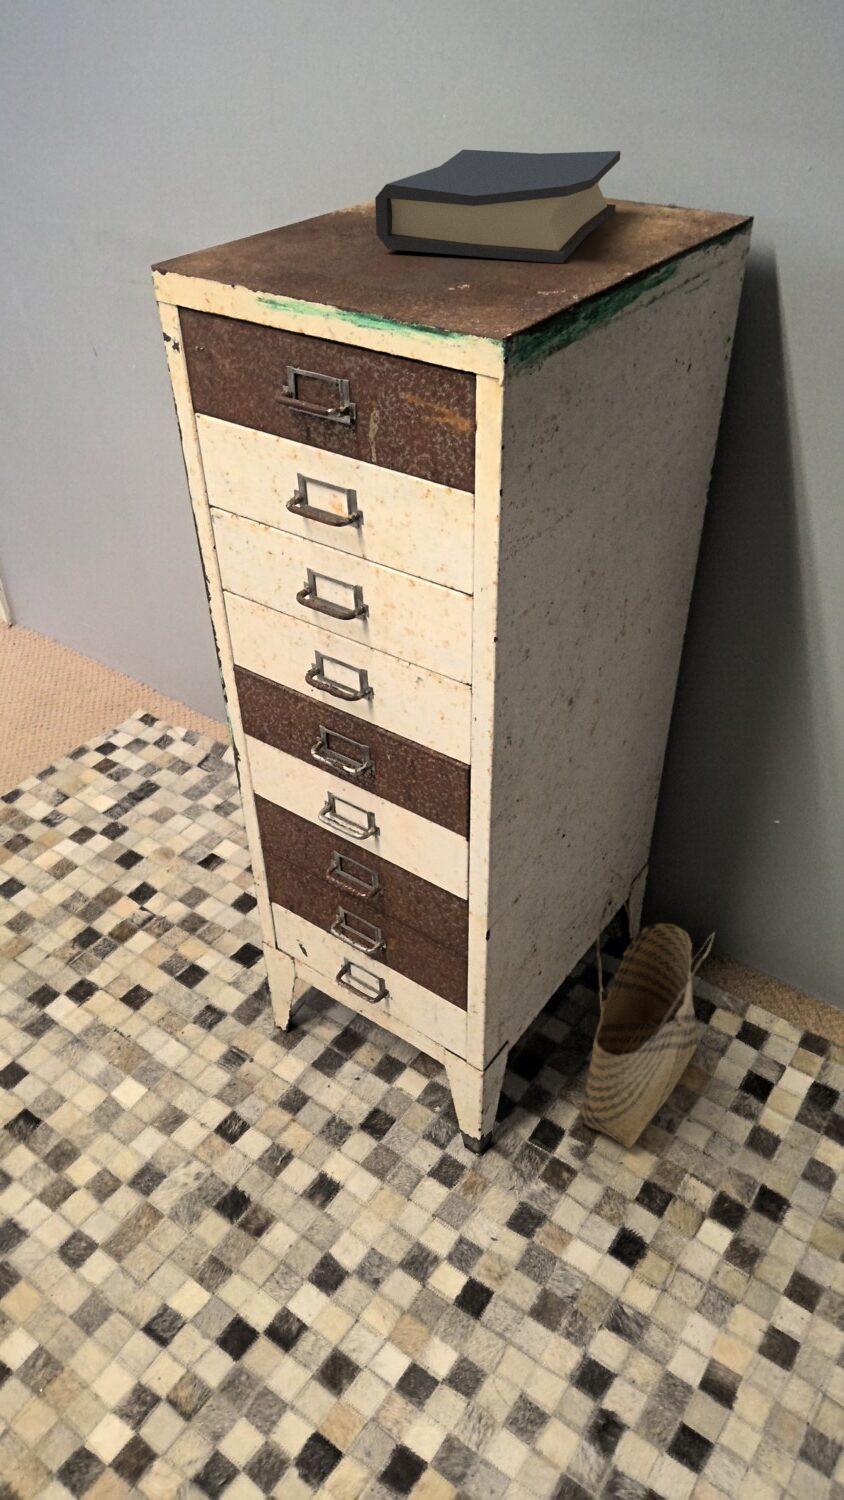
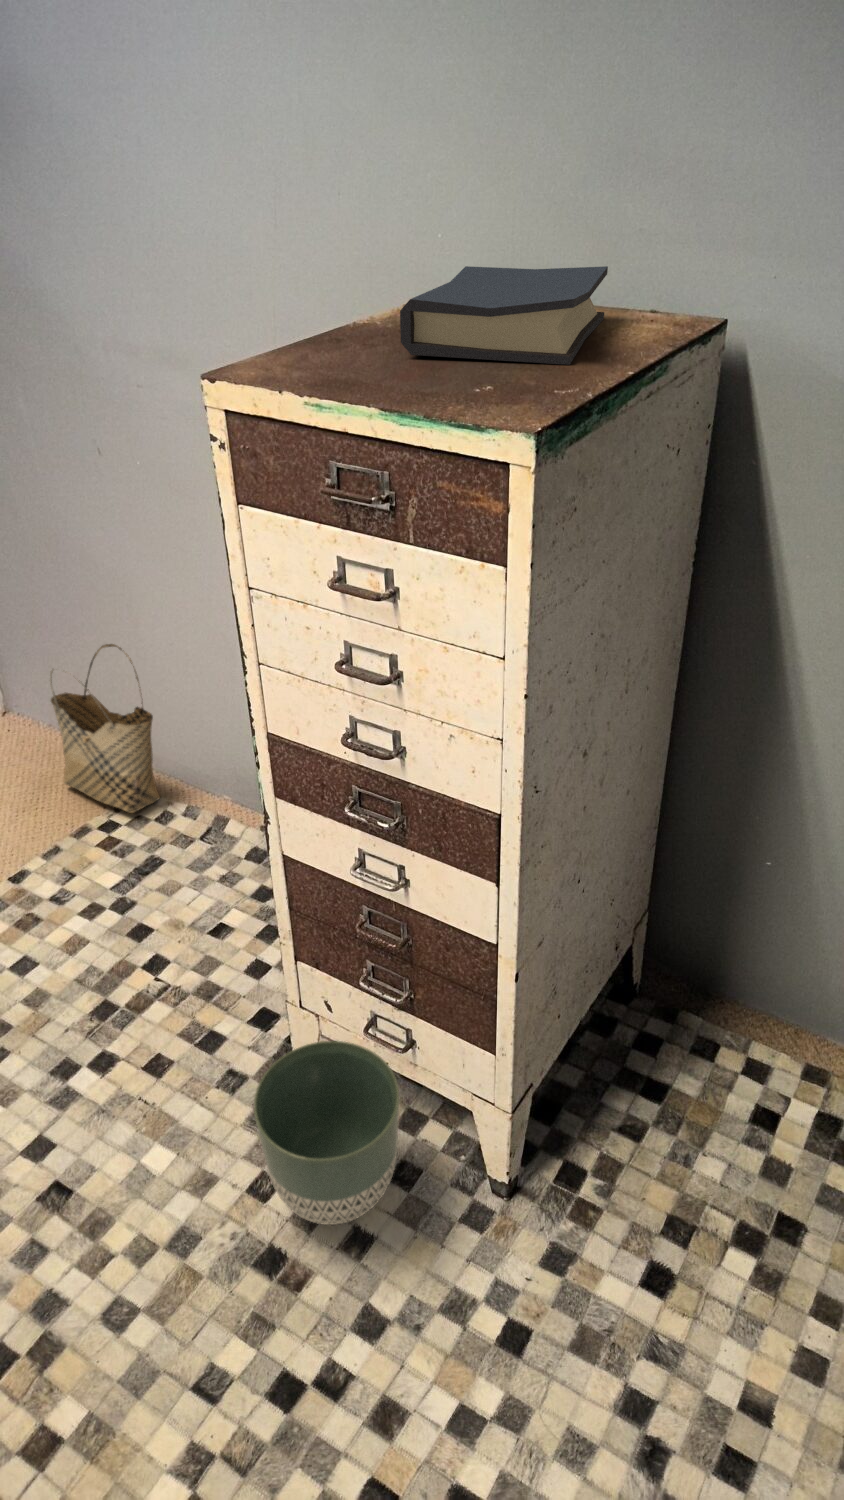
woven basket: present [579,894,715,1147] -> present [50,644,160,813]
planter: none [216,986,367,1172] -> present [254,1041,400,1225]

